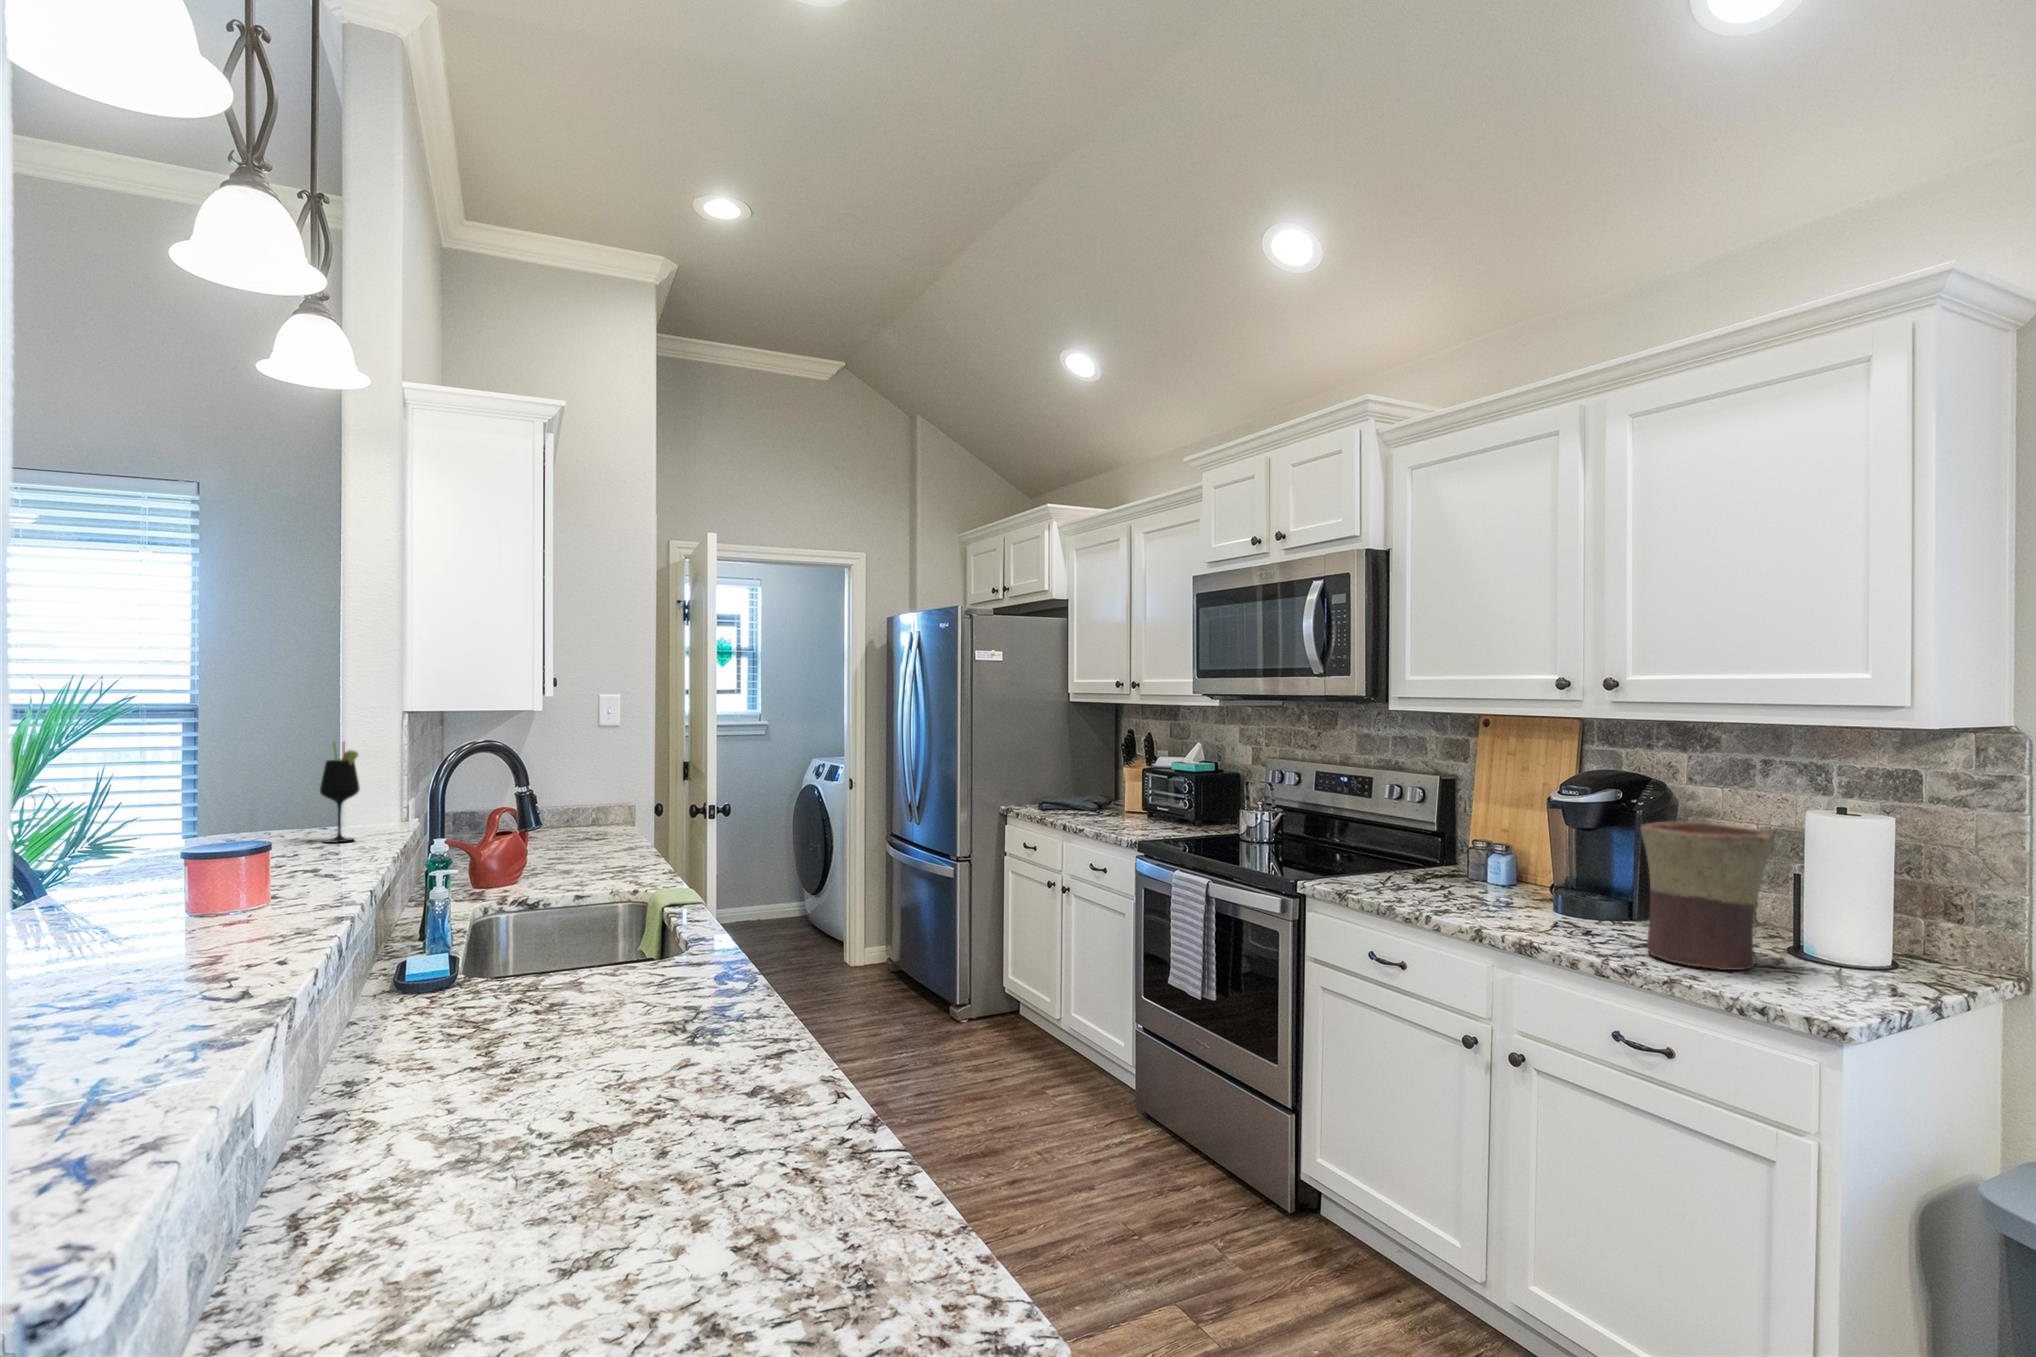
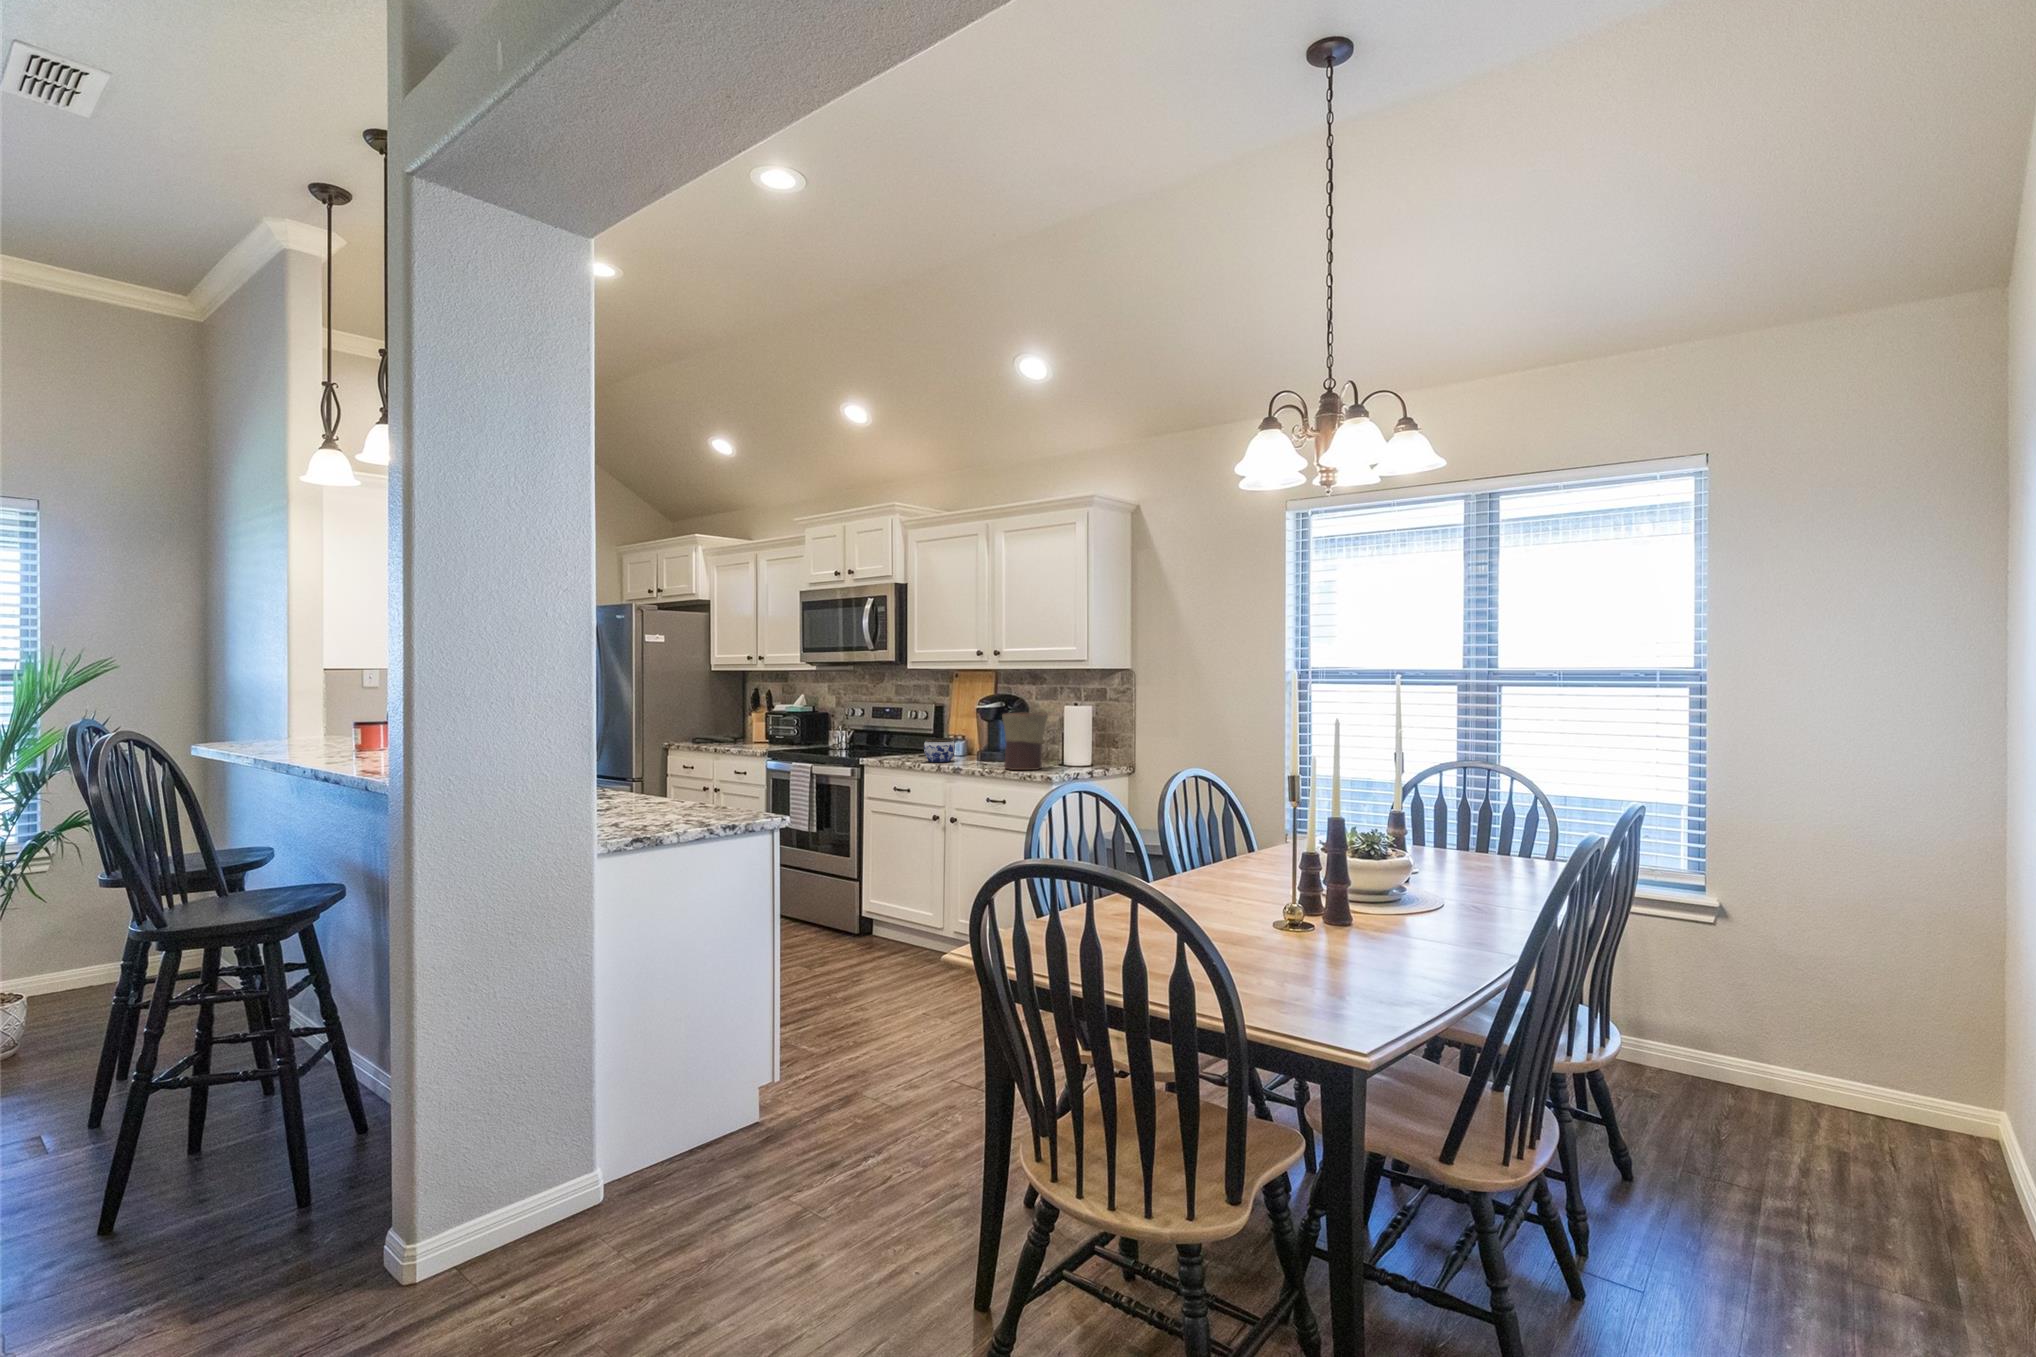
wine glass: present [320,742,360,843] -> none [308,687,334,744]
jar: none [1431,854,1500,907] -> present [924,738,955,762]

